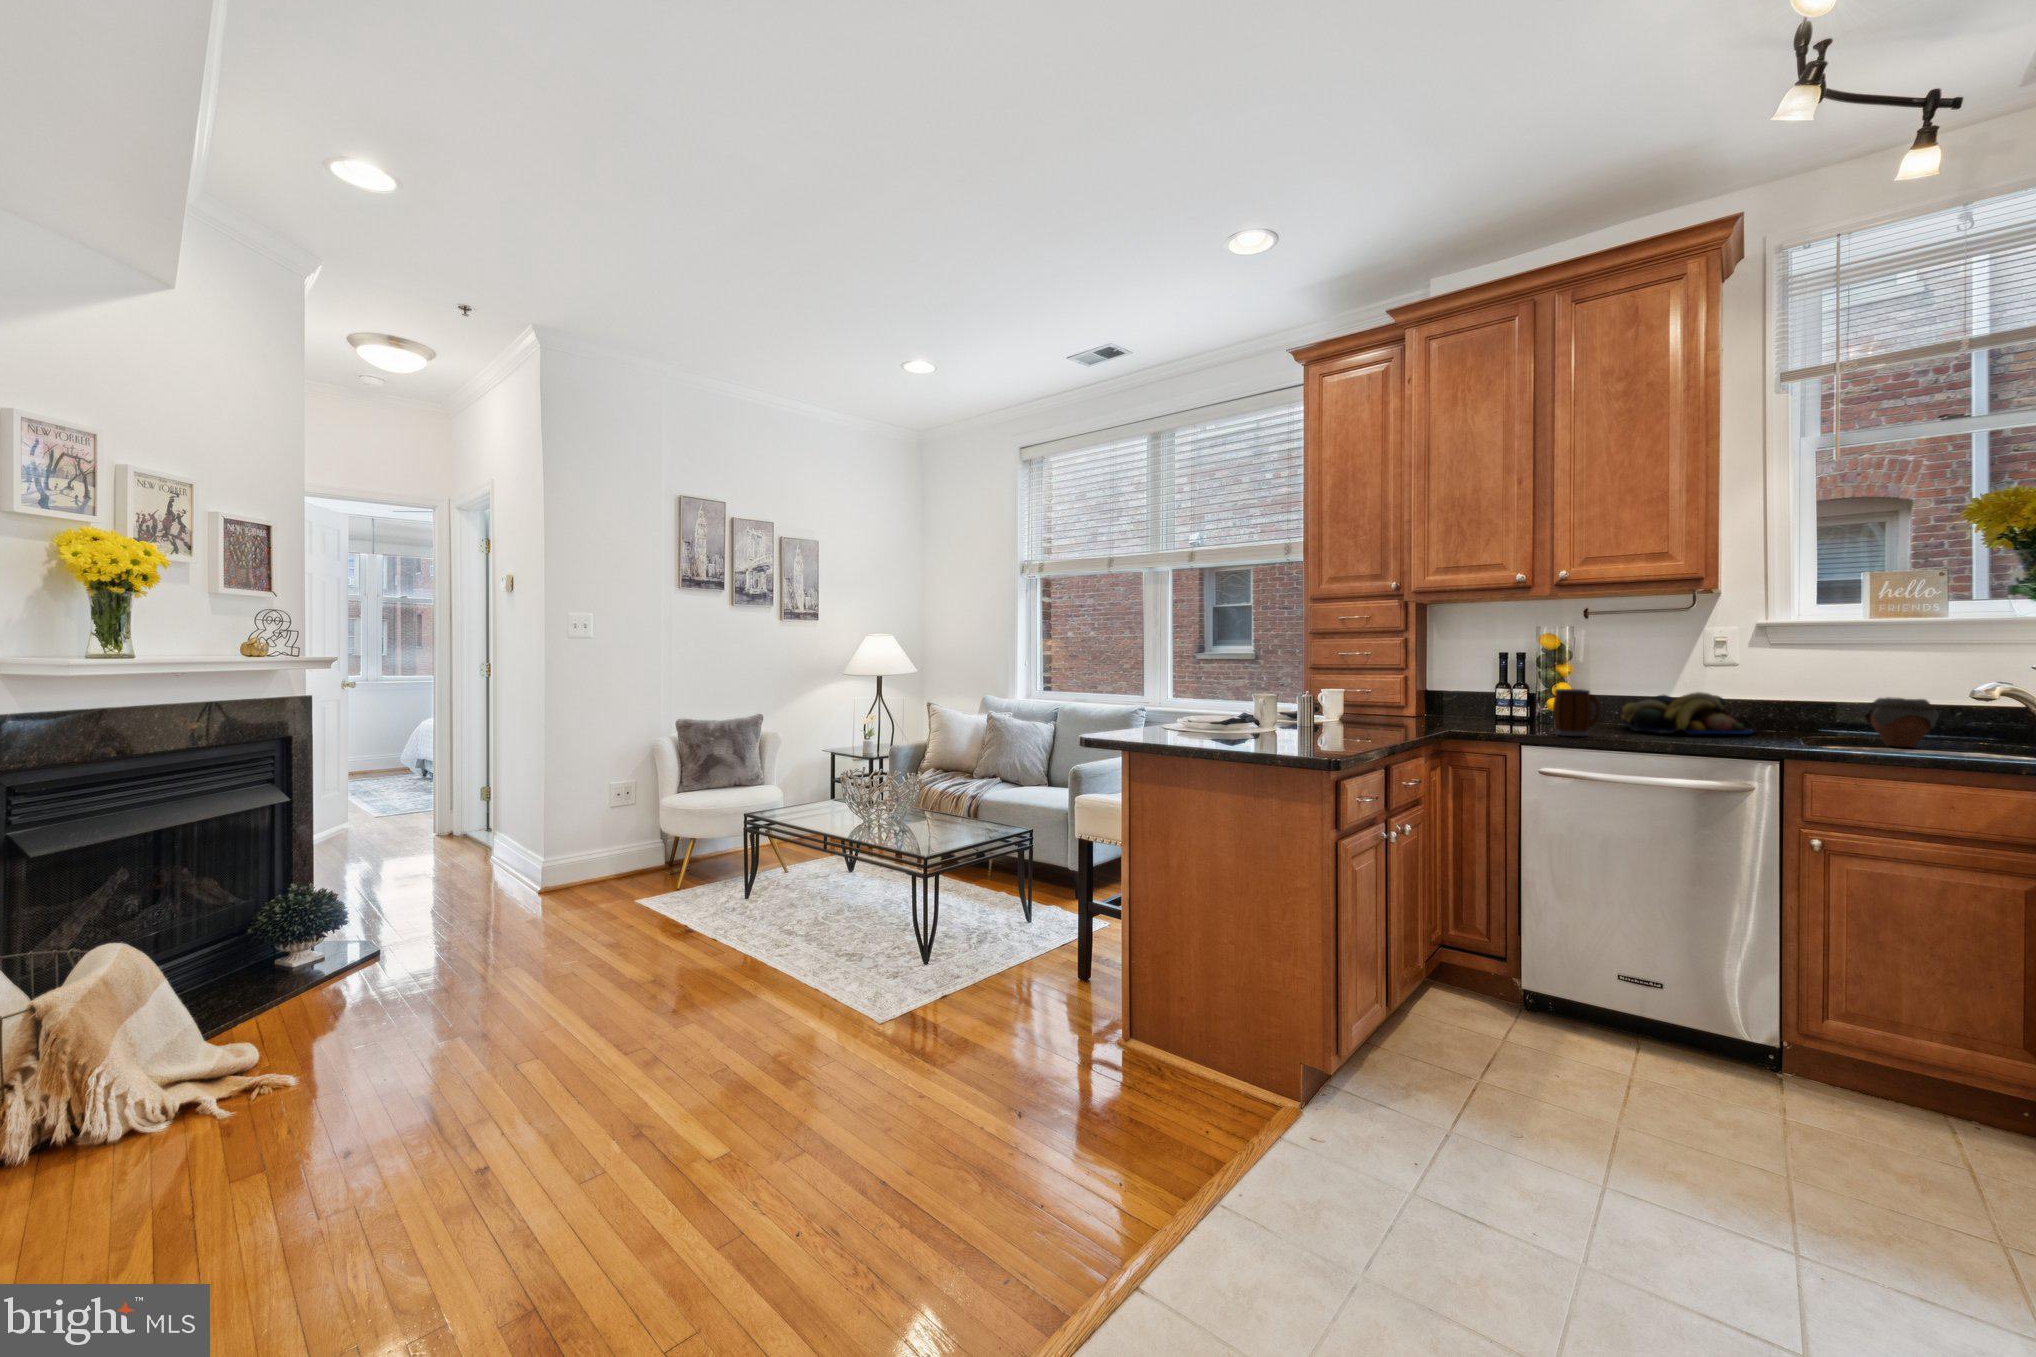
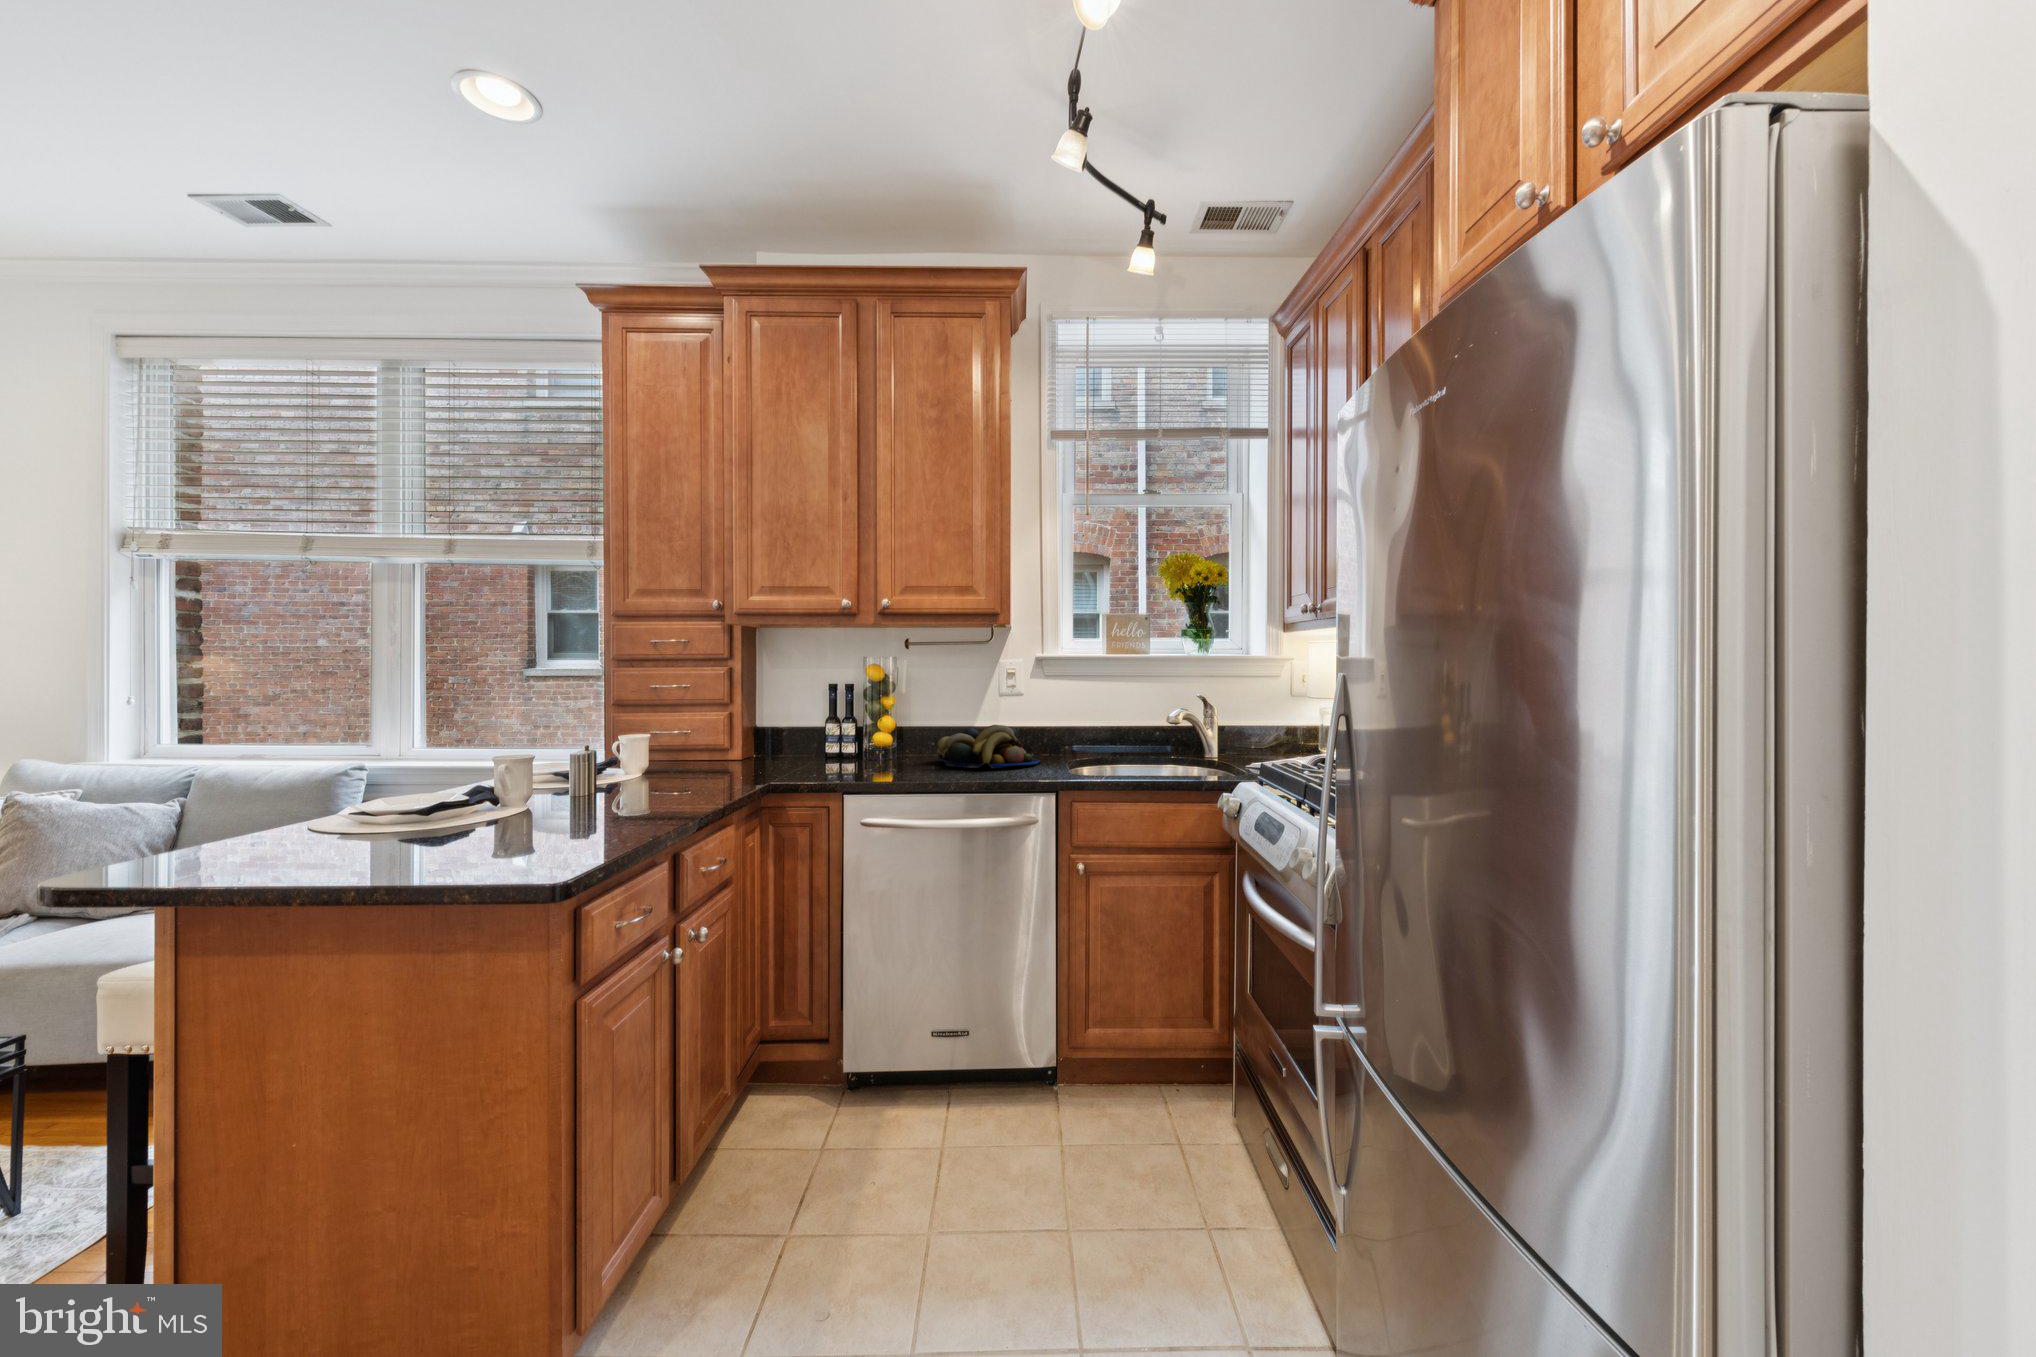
mug: present [1553,689,1600,736] -> none [877,726,920,778]
jar: present [1865,698,1939,747] -> none [1113,727,1158,771]

